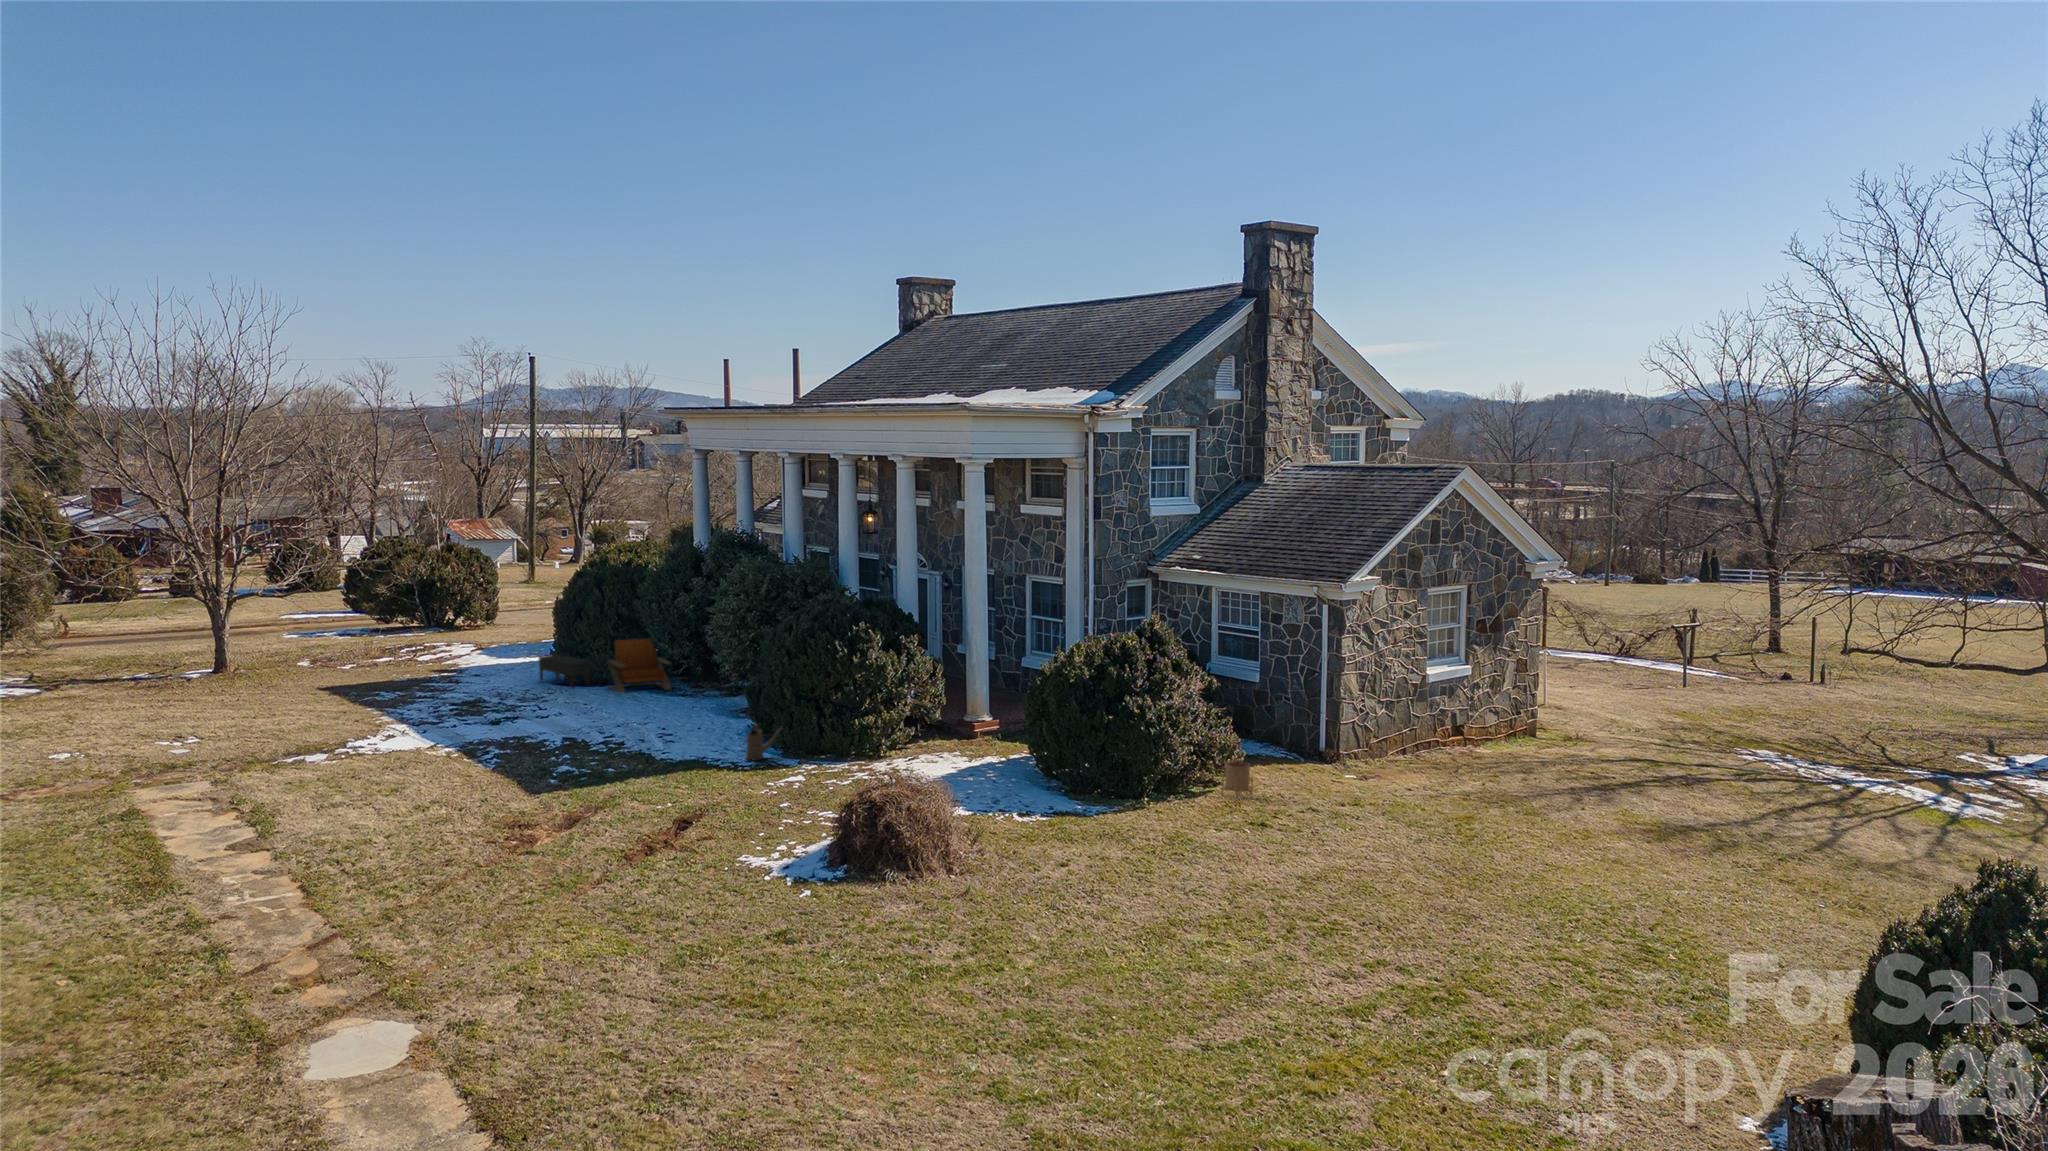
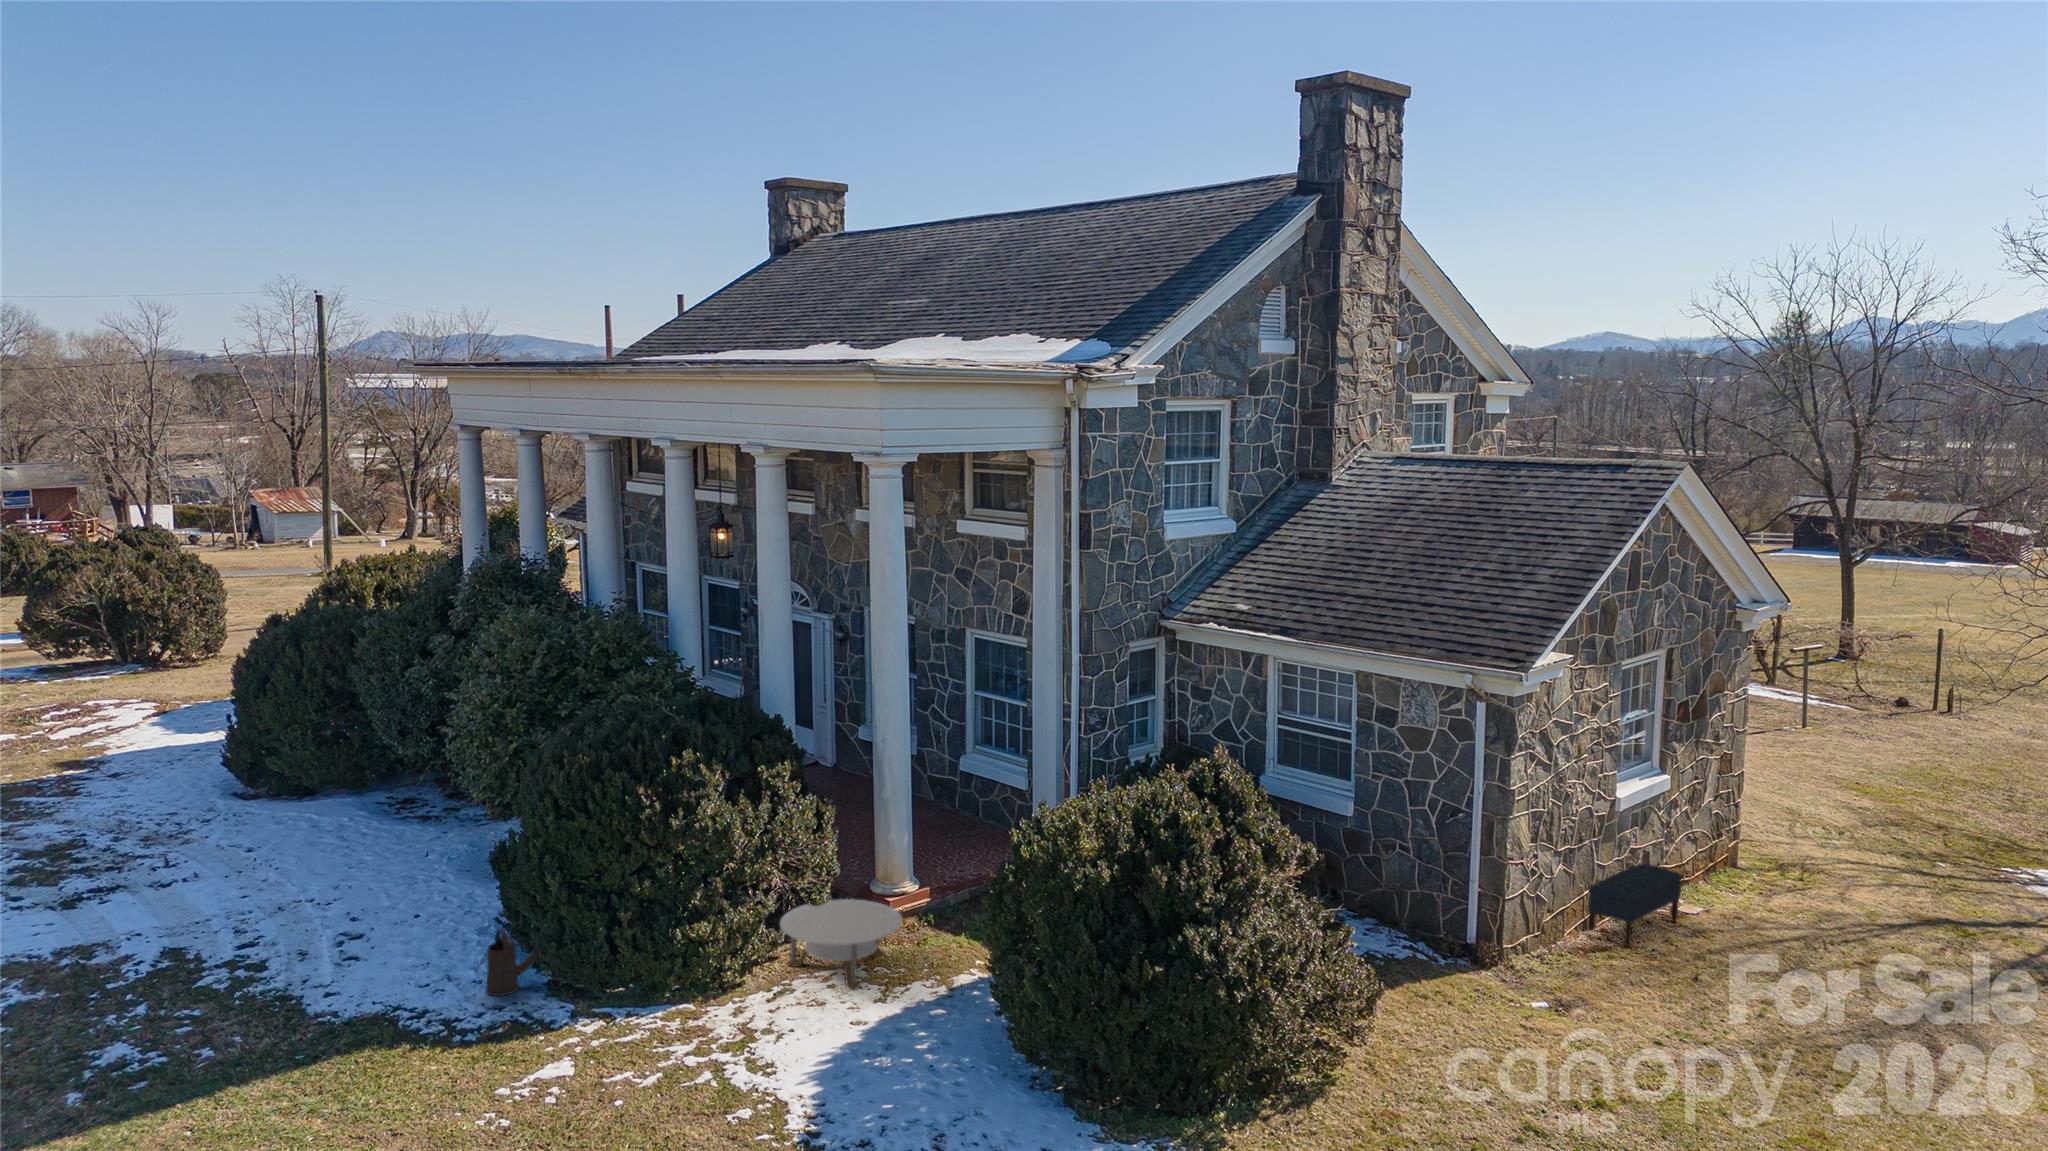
lounge chair: present [607,639,671,693] -> none [309,724,414,818]
bench: present [539,655,591,688] -> present [1588,863,1683,948]
round table: none [911,721,982,765] -> present [780,899,902,990]
planter: present [1221,761,1253,800] -> none [1334,1002,1393,1081]

